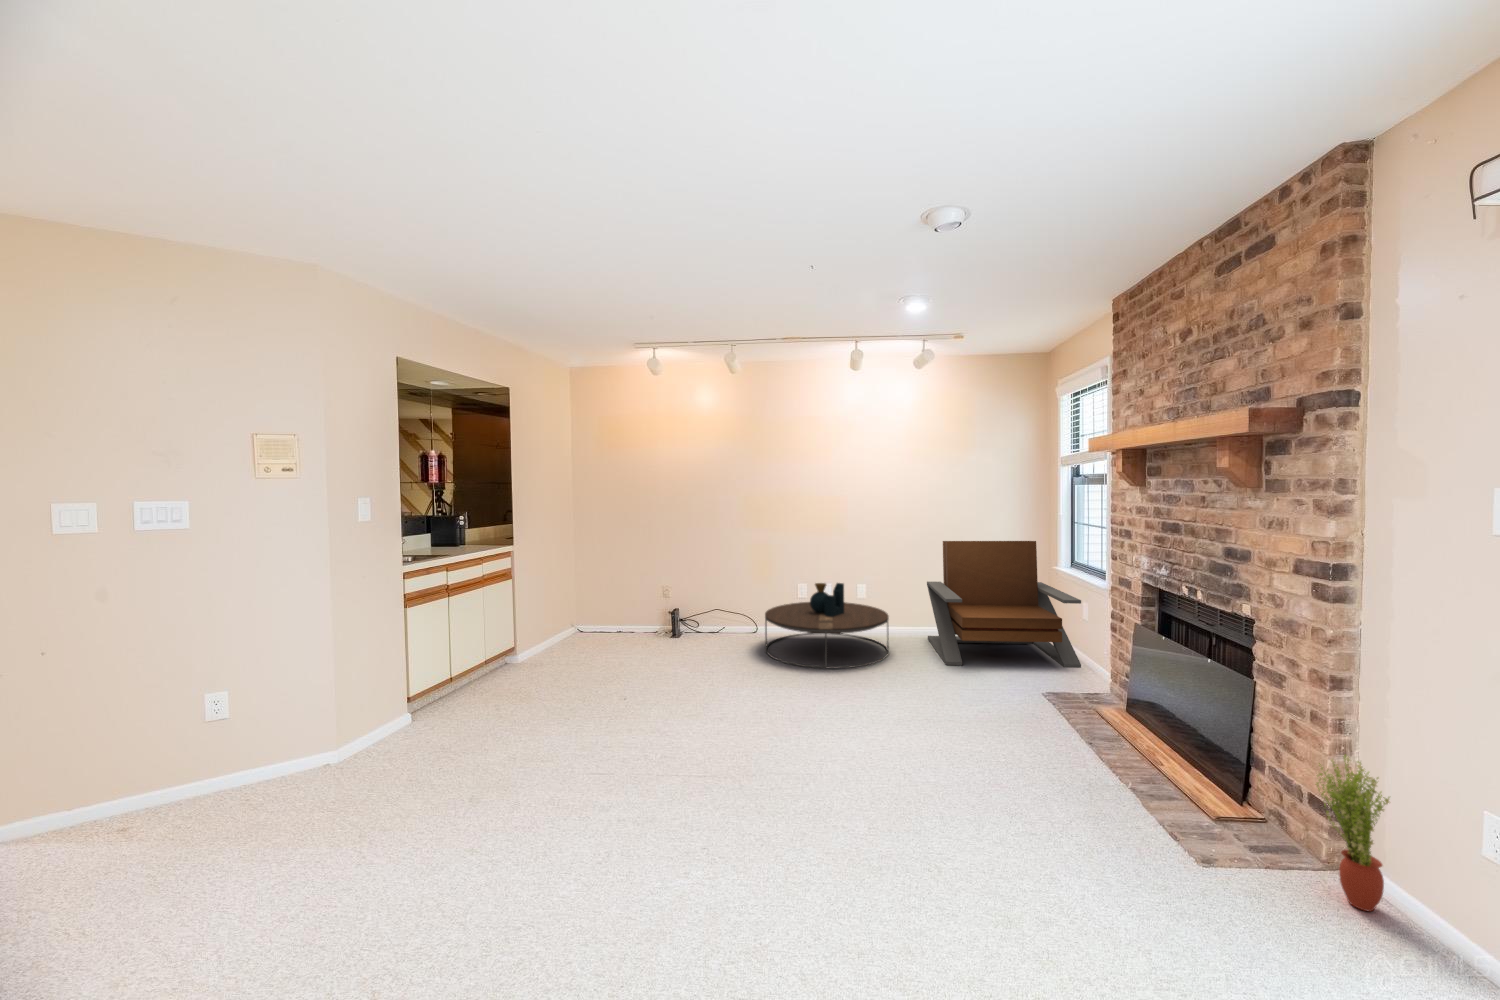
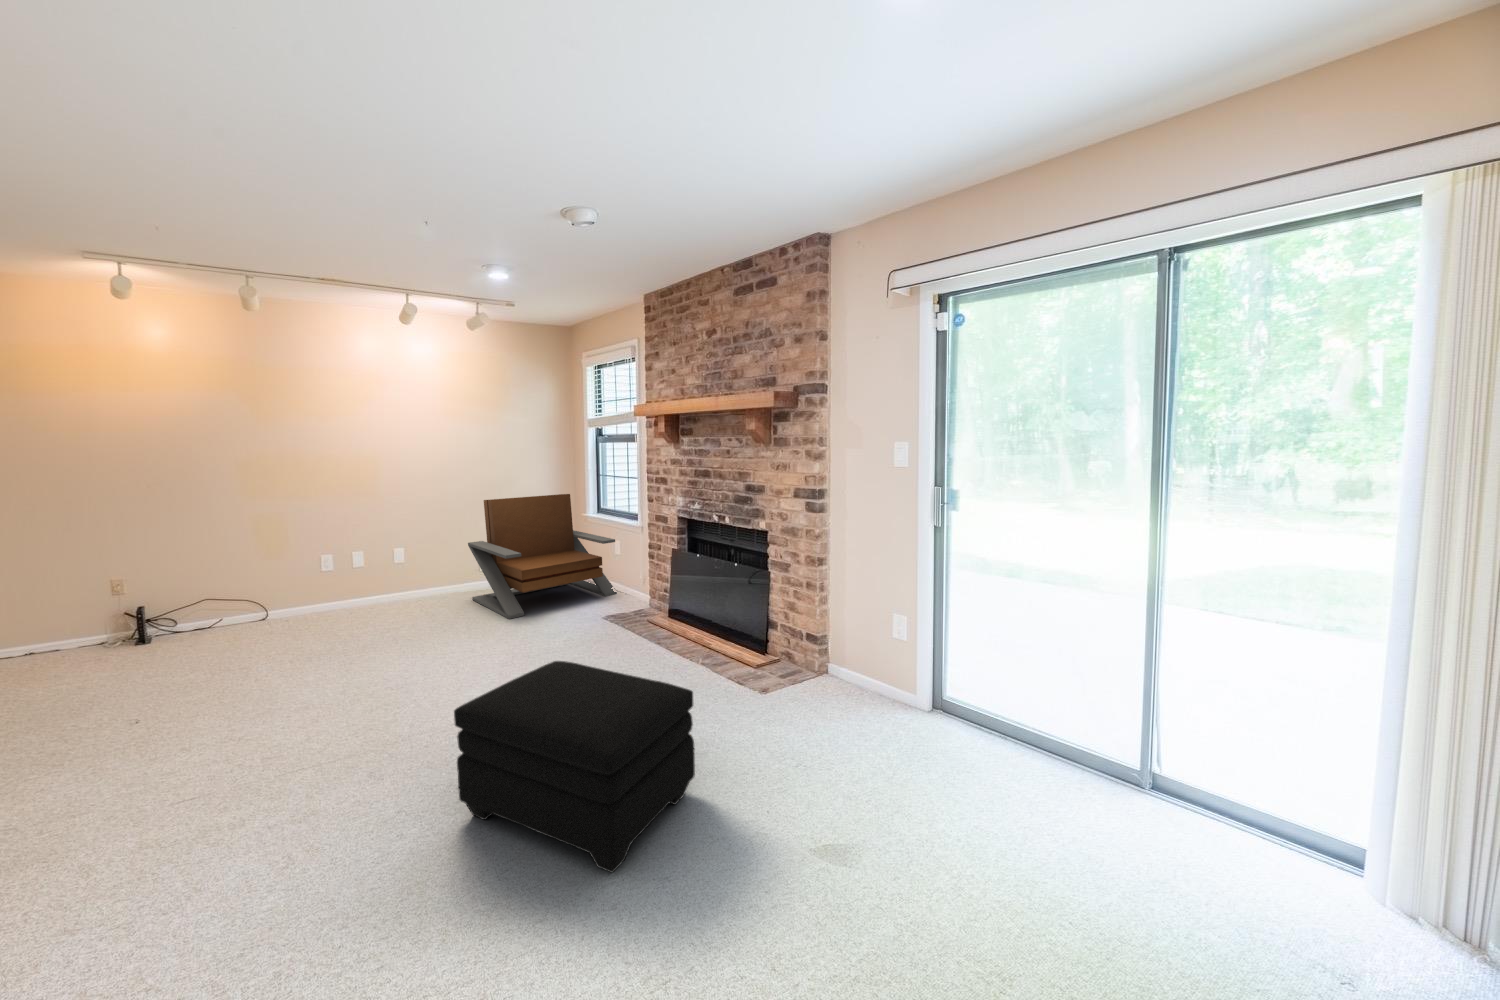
coffee table: present [765,583,889,669] -> none [260,557,442,667]
ottoman: none [788,709,998,938] -> present [454,661,695,873]
potted plant: present [1316,755,1389,911] -> none [814,601,847,685]

